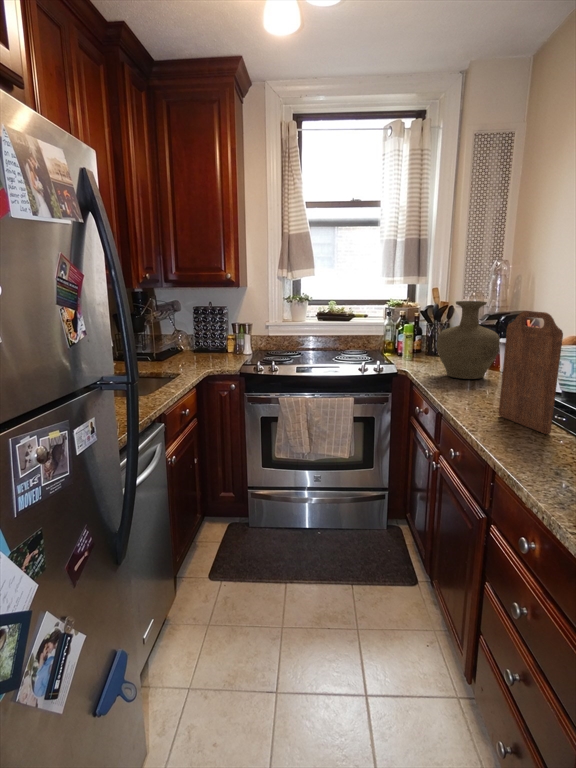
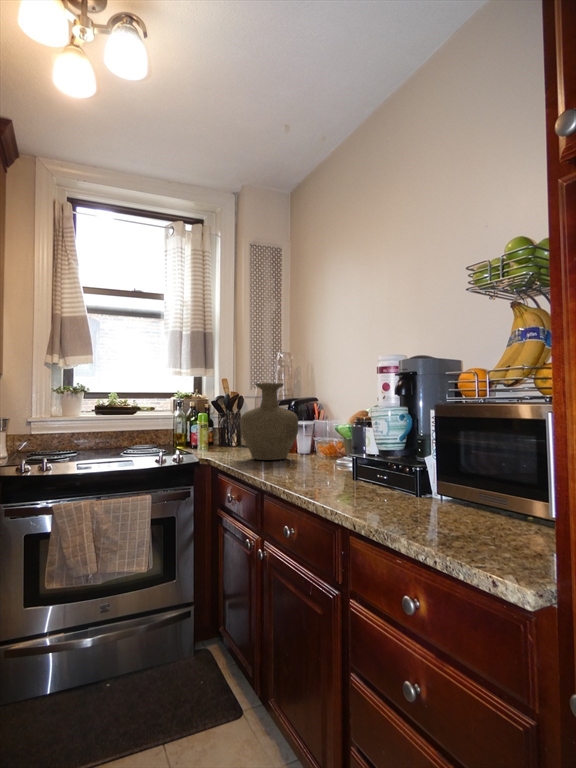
cutting board: present [499,311,563,434] -> none [327,374,385,495]

